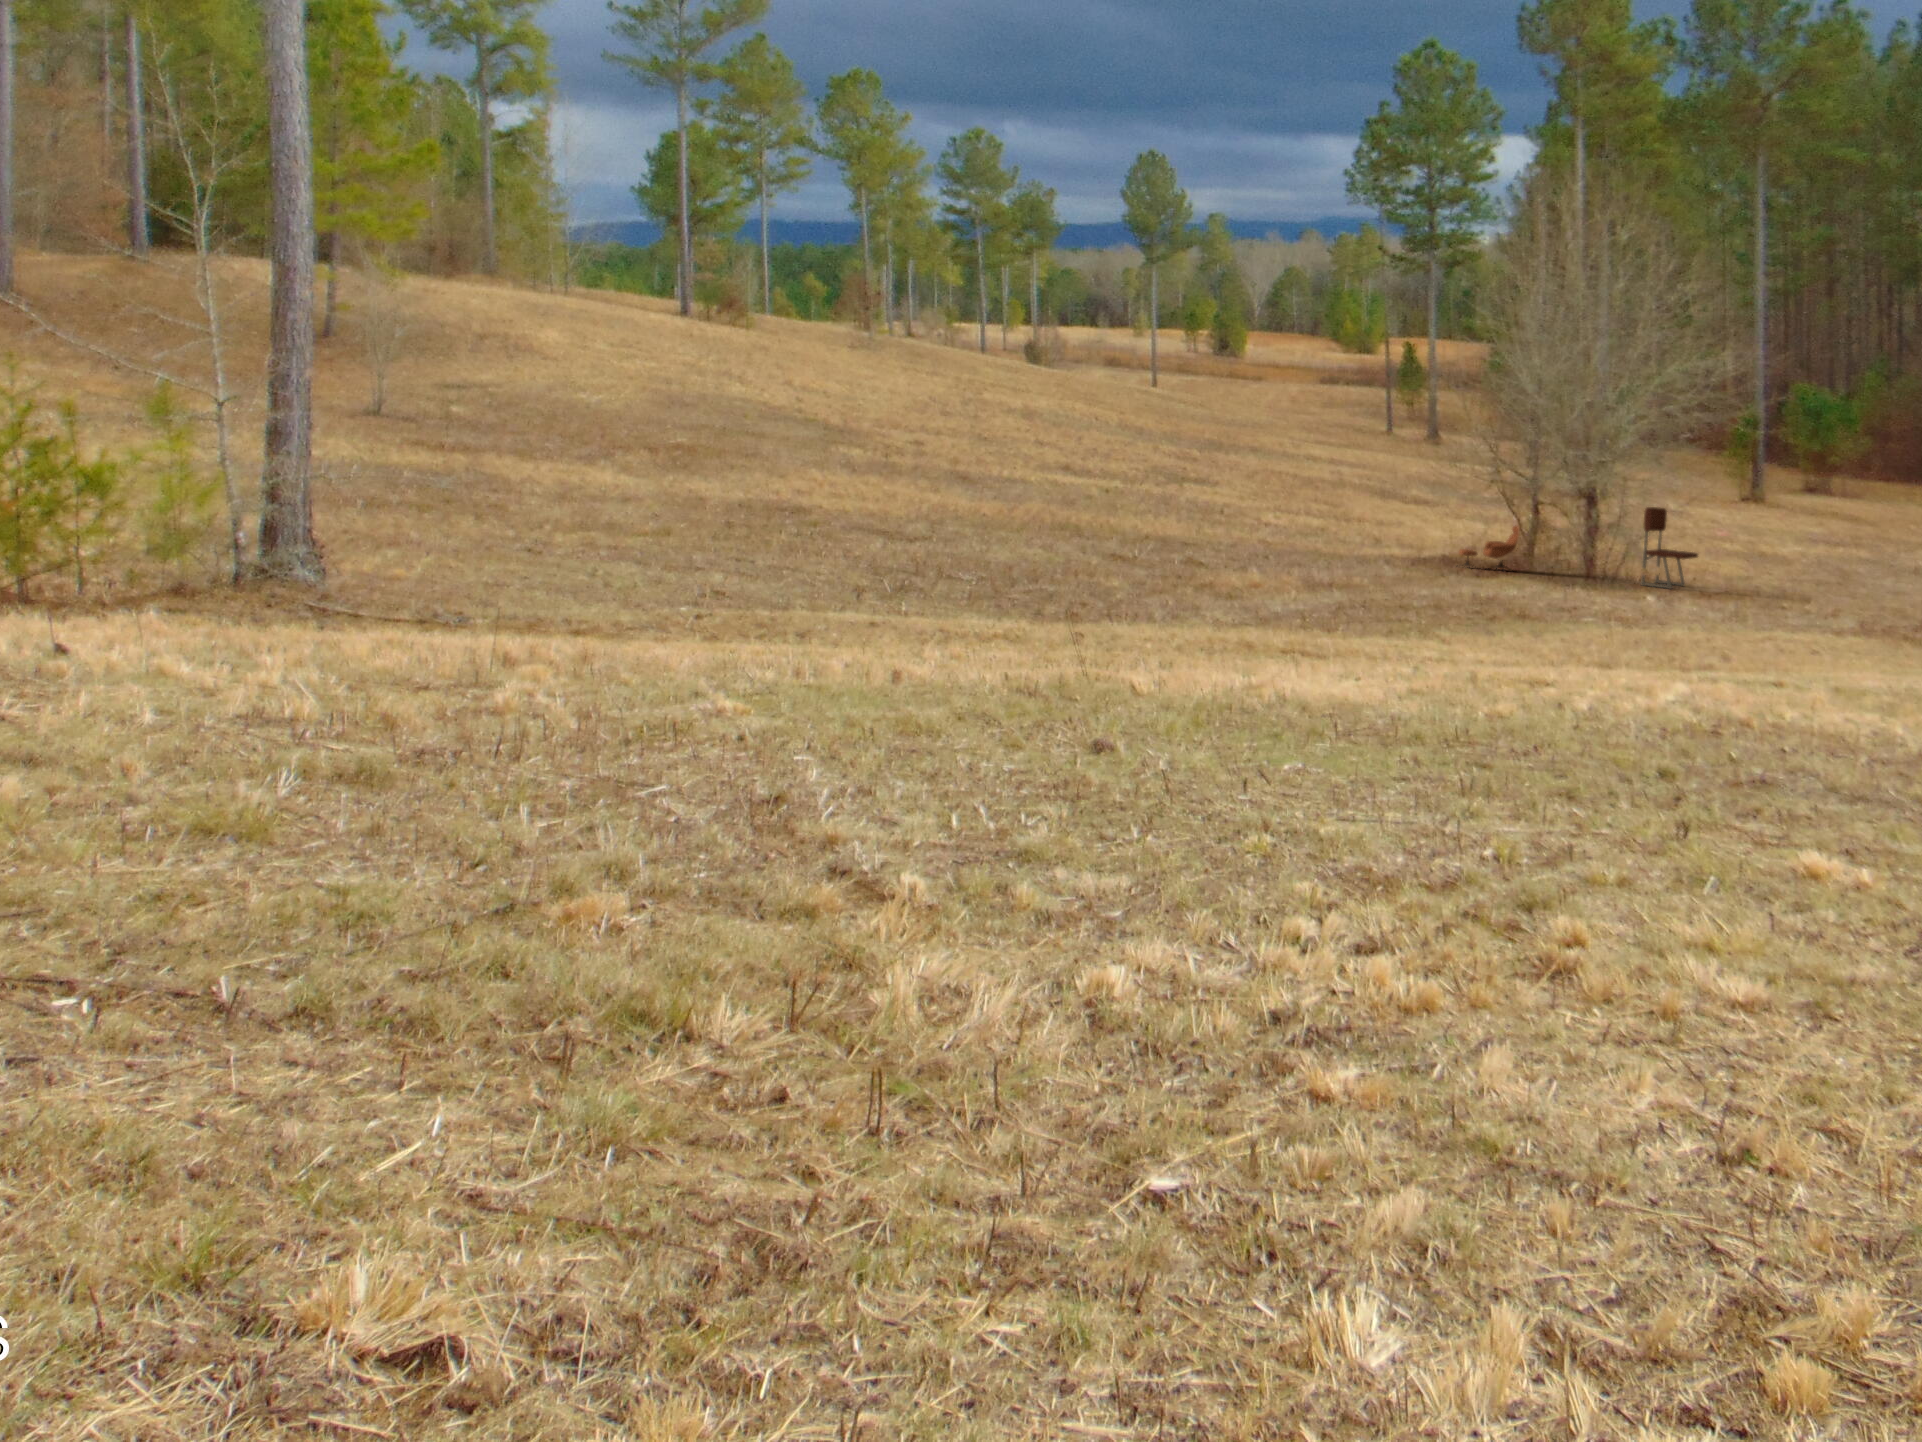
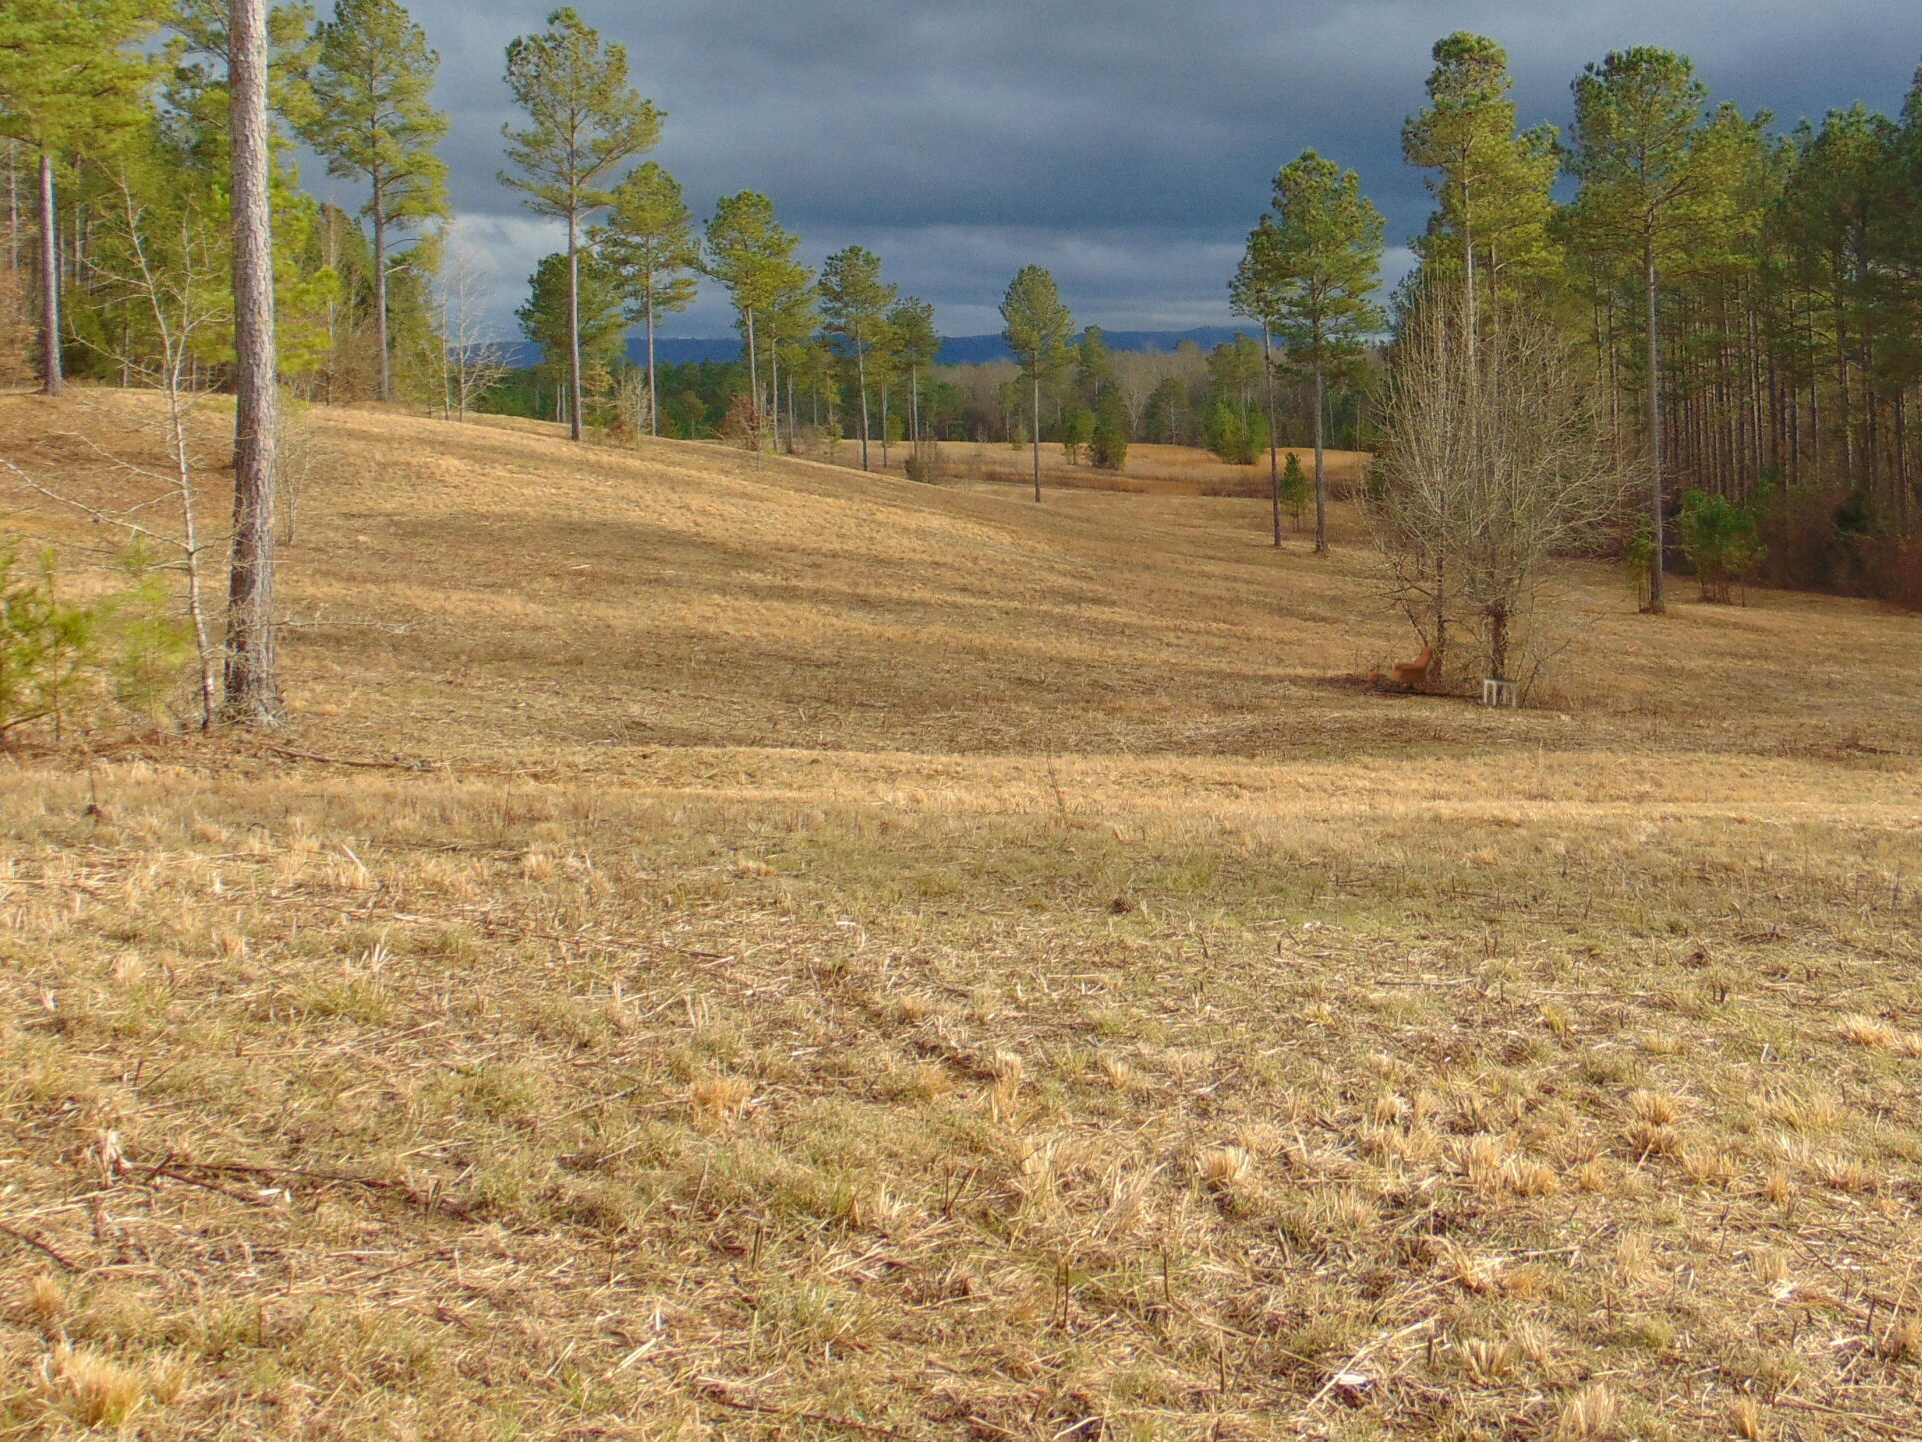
bench: present [1641,507,1698,589] -> none [1557,626,1614,711]
round table: none [1569,556,1603,584] -> present [1484,677,1517,706]

